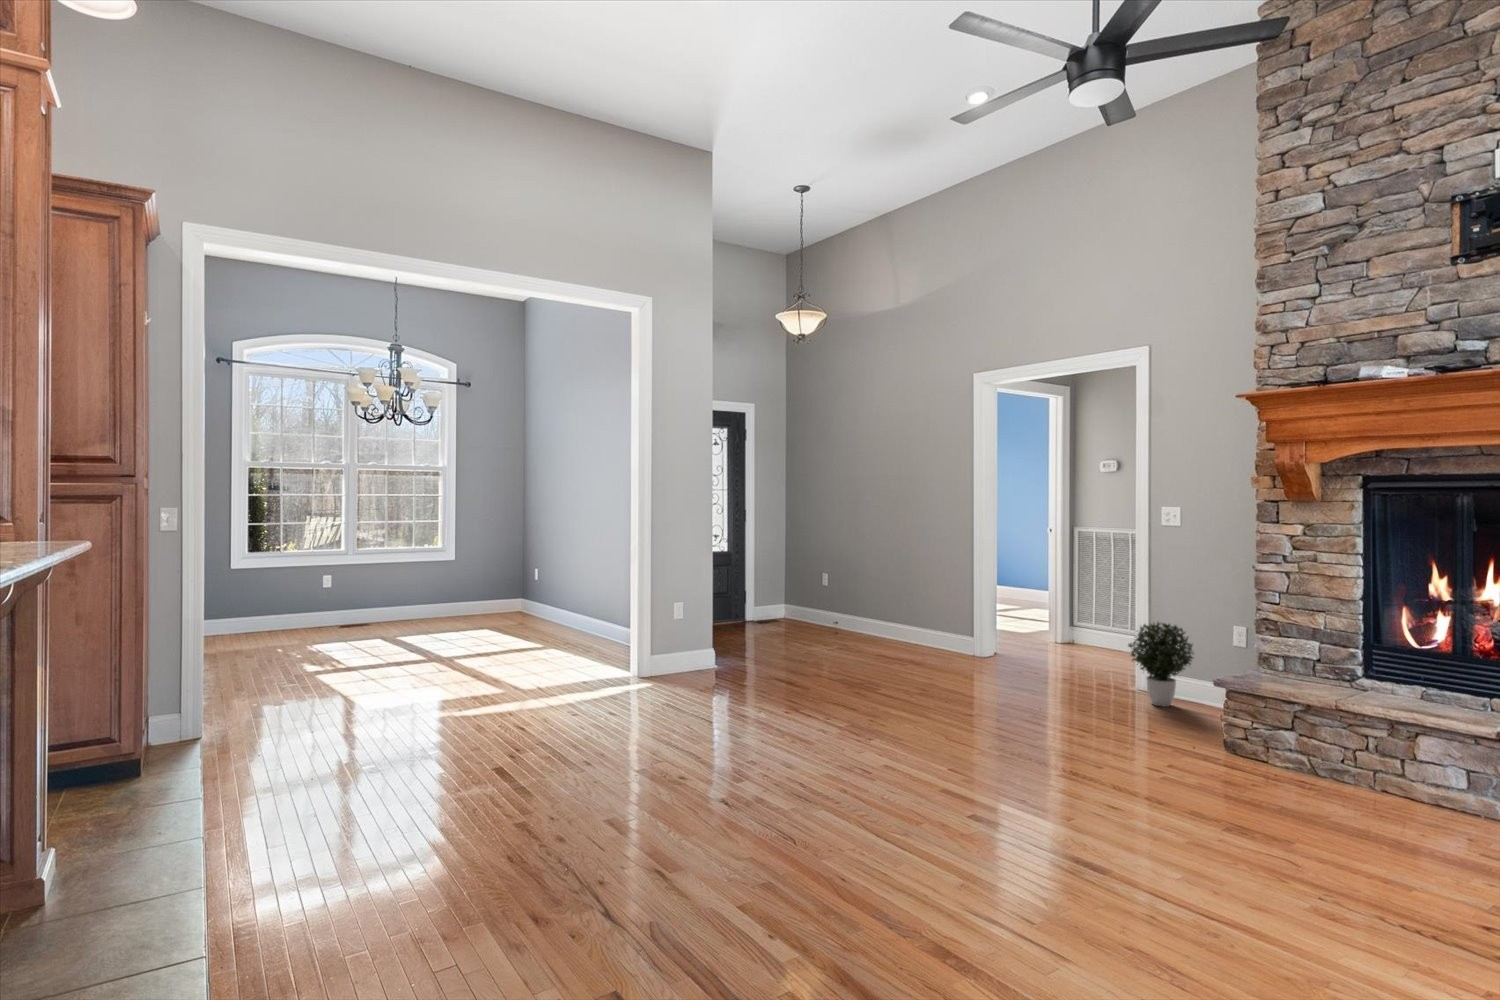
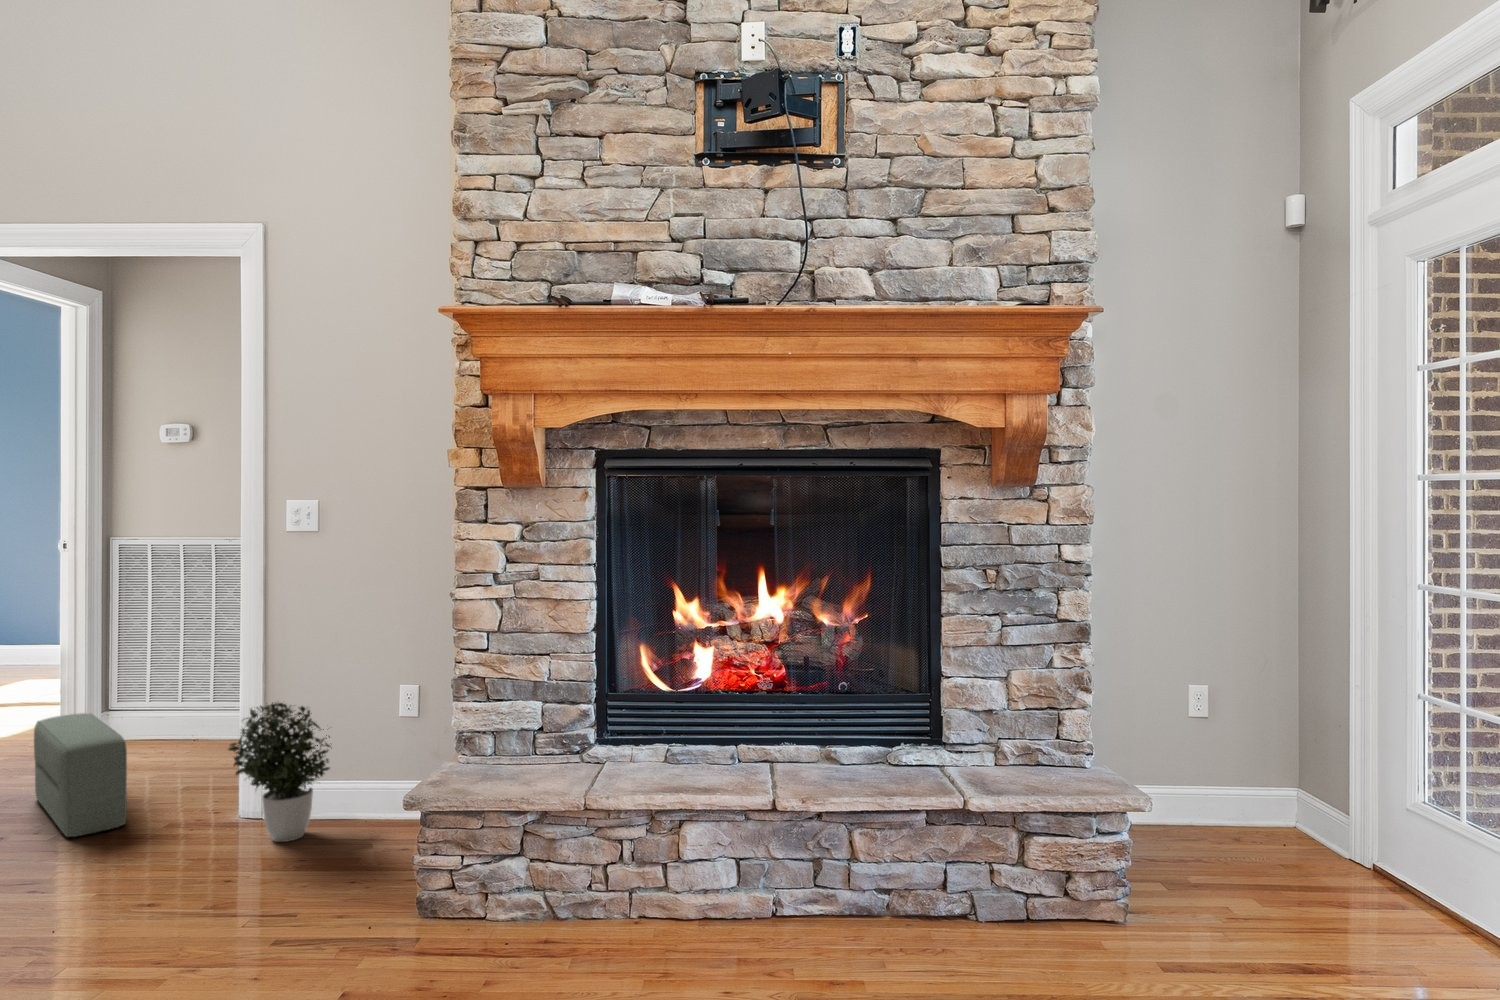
pouf: none [1035,621,1078,681] -> present [34,713,127,837]

